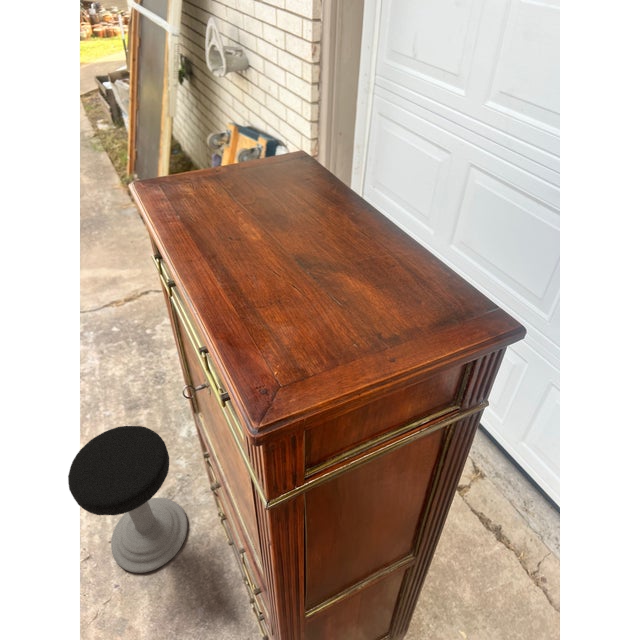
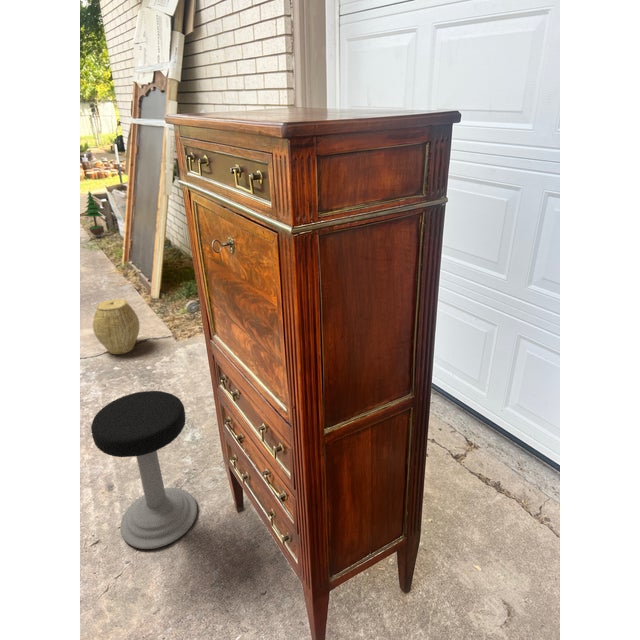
potted tree: none [84,74,108,131] -> present [85,192,104,238]
woven basket: none [88,250,139,310] -> present [93,299,140,354]

